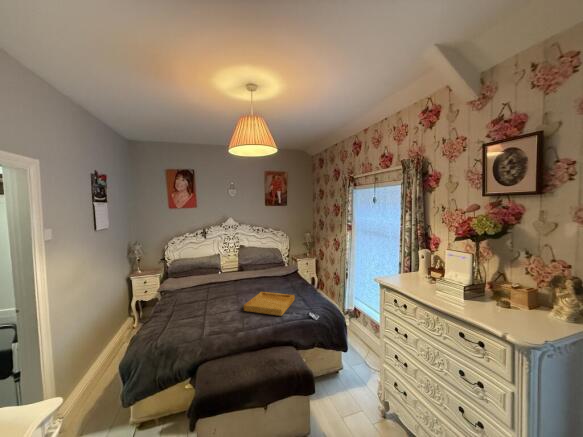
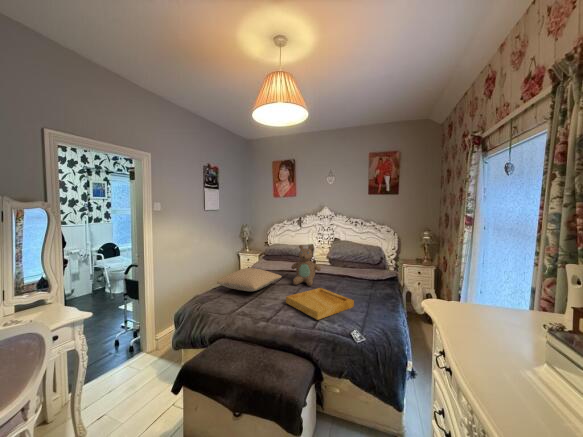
teddy bear: none [225,257,252,294] -> present [291,245,321,286]
pillow: none [163,287,221,312] -> present [217,268,281,291]

